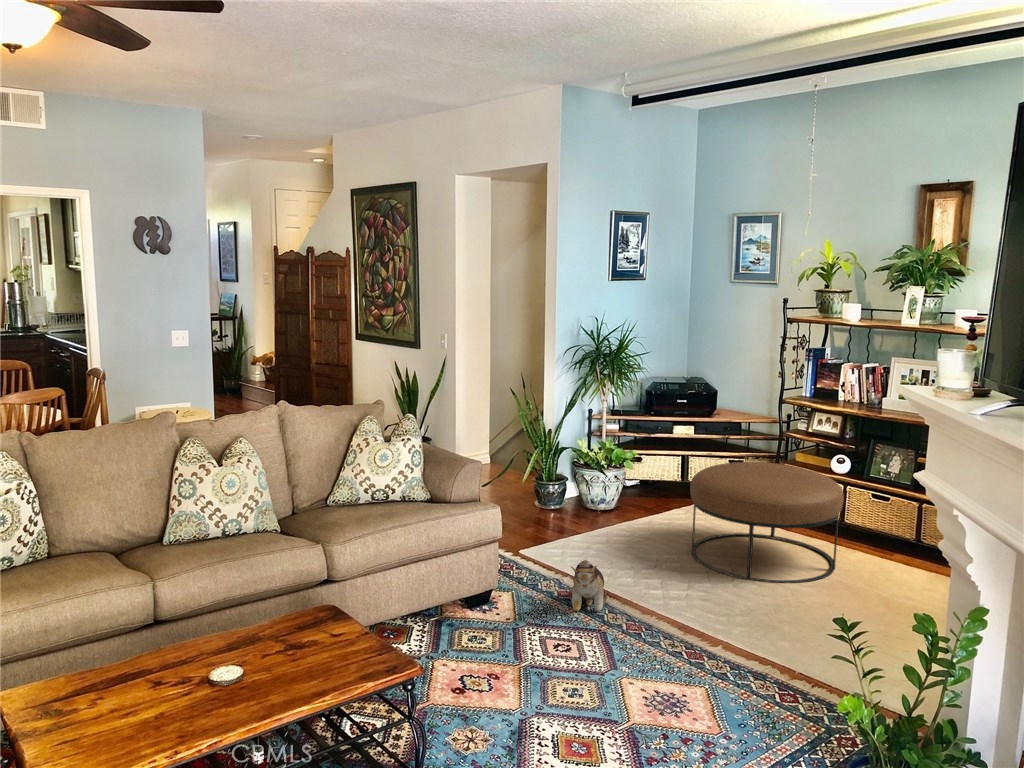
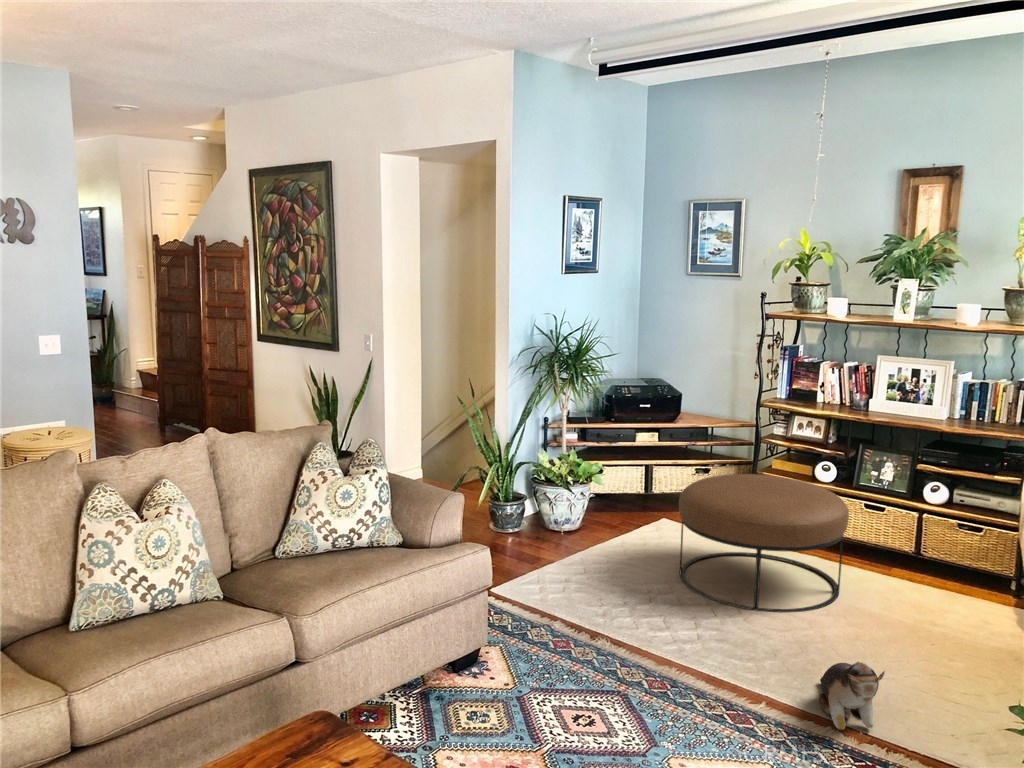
plush toy: present [571,560,607,611] -> present [819,662,885,730]

